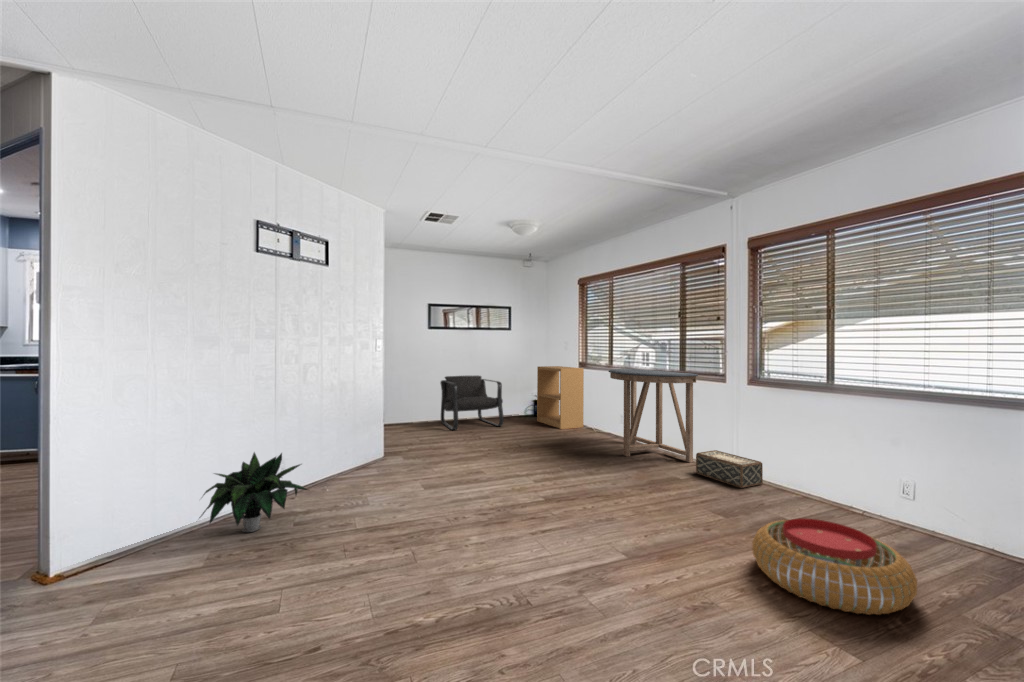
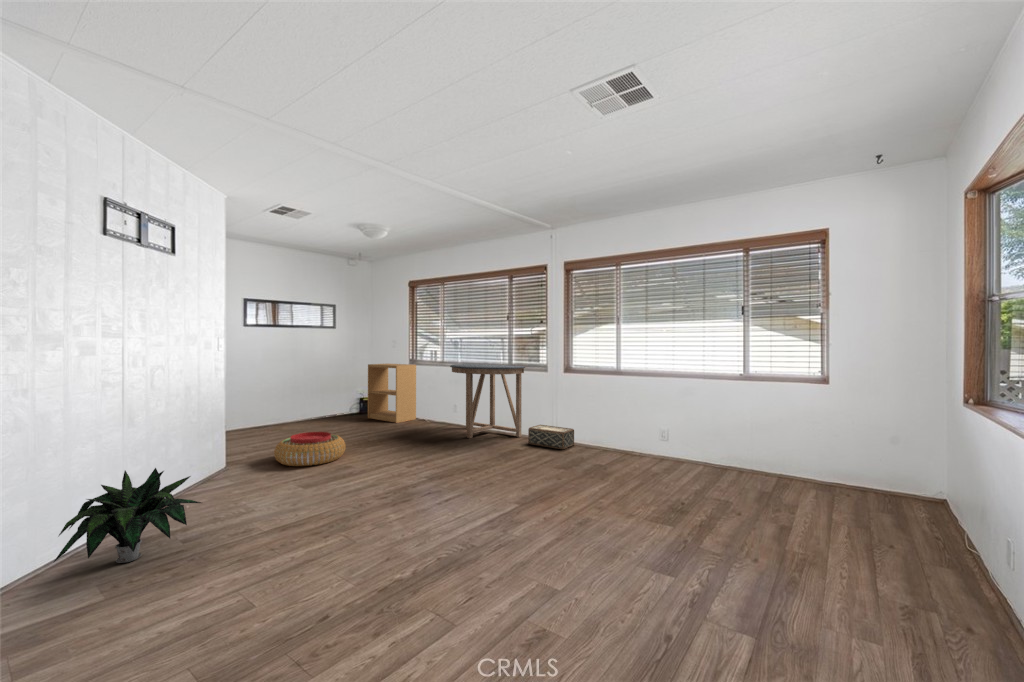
armchair: present [440,376,504,430] -> none [259,376,338,434]
pouf: present [752,518,917,615] -> present [274,432,345,466]

